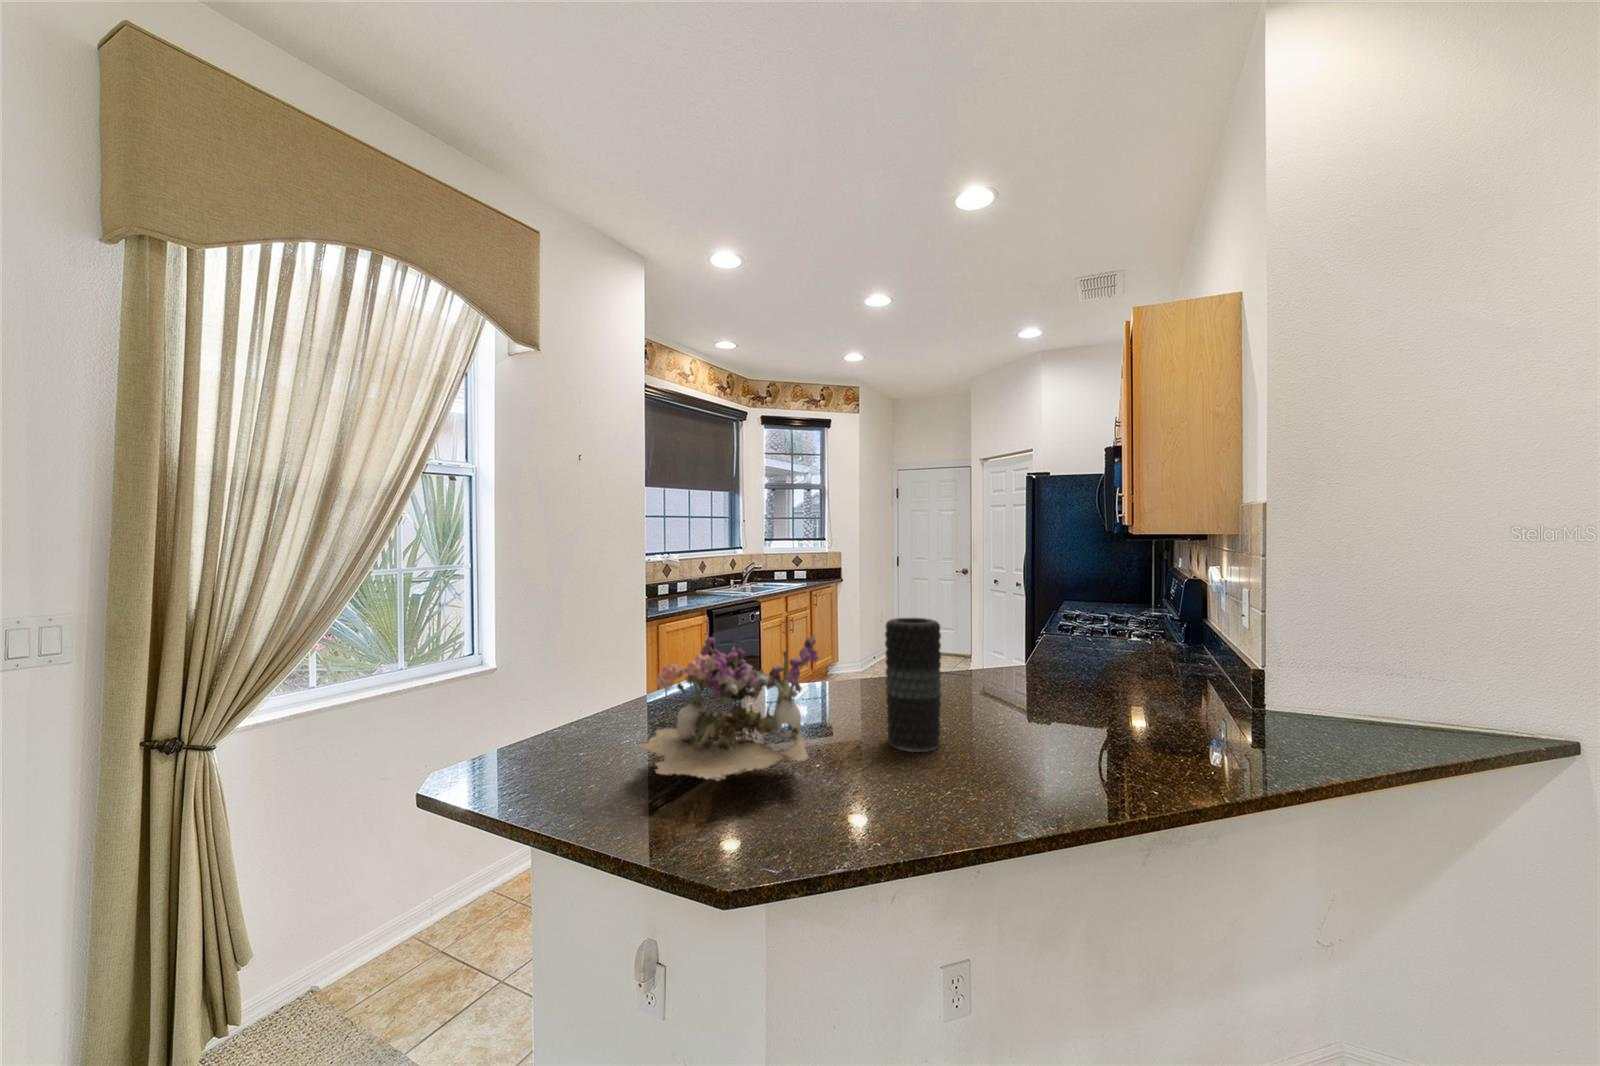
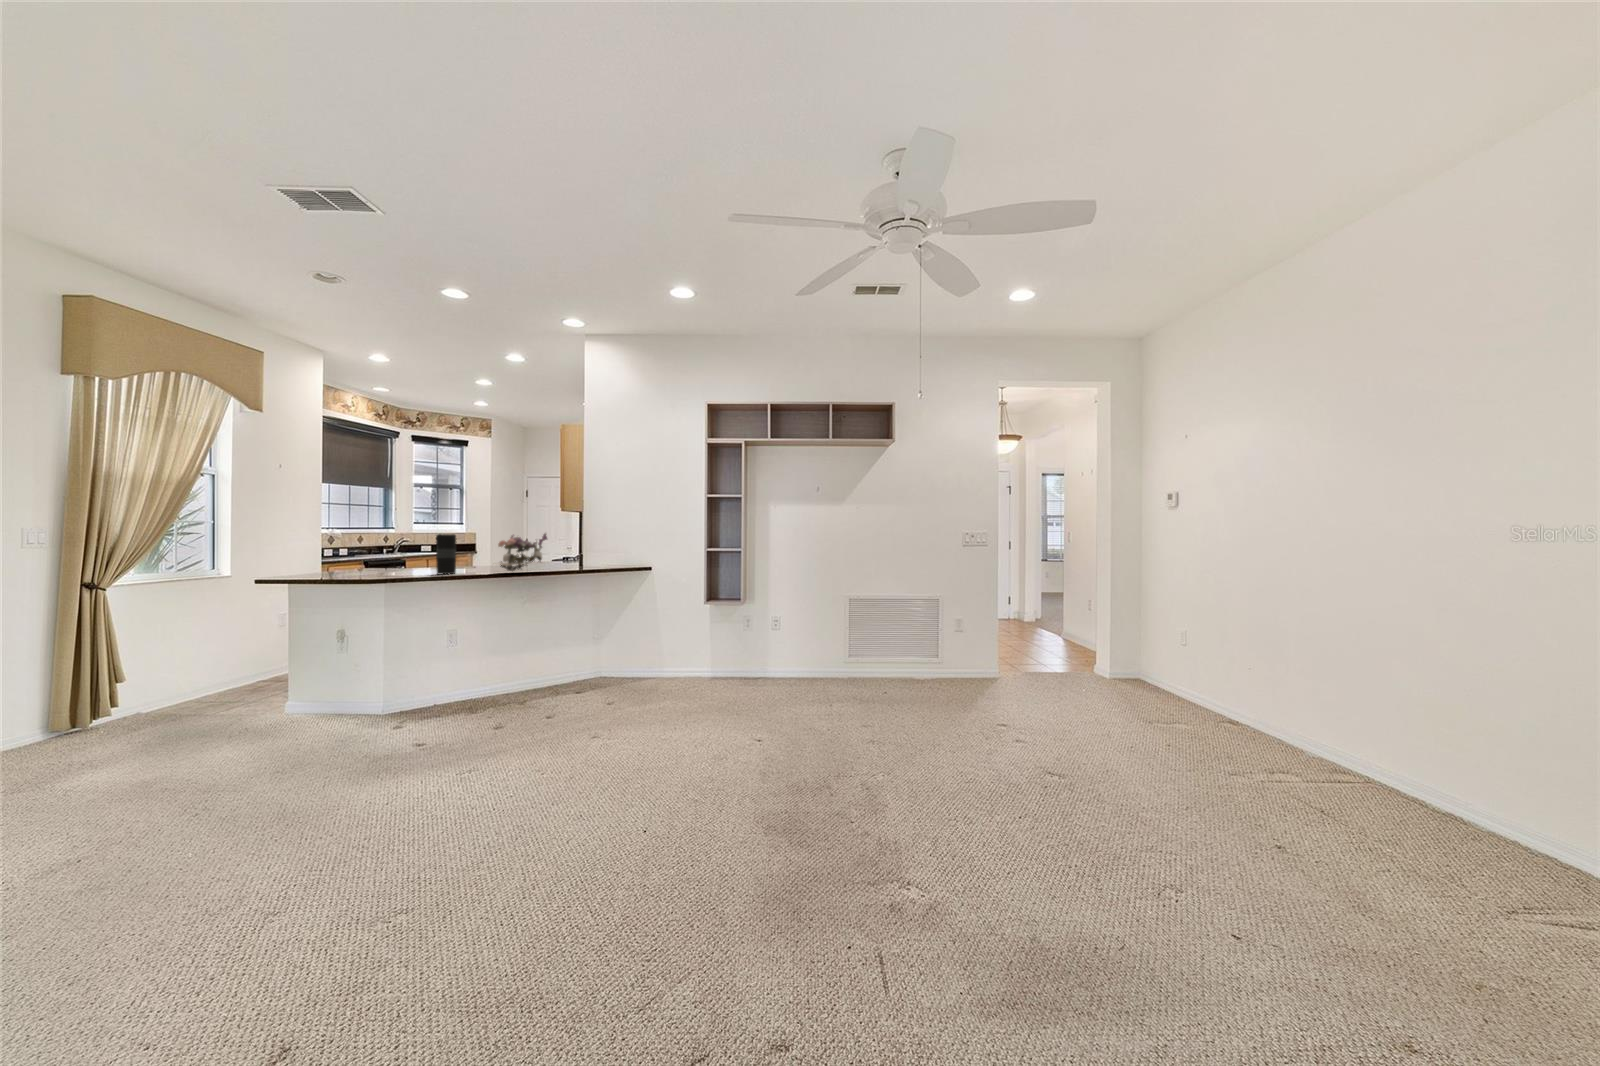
flower arrangement: present [638,635,818,781] -> present [498,533,547,571]

